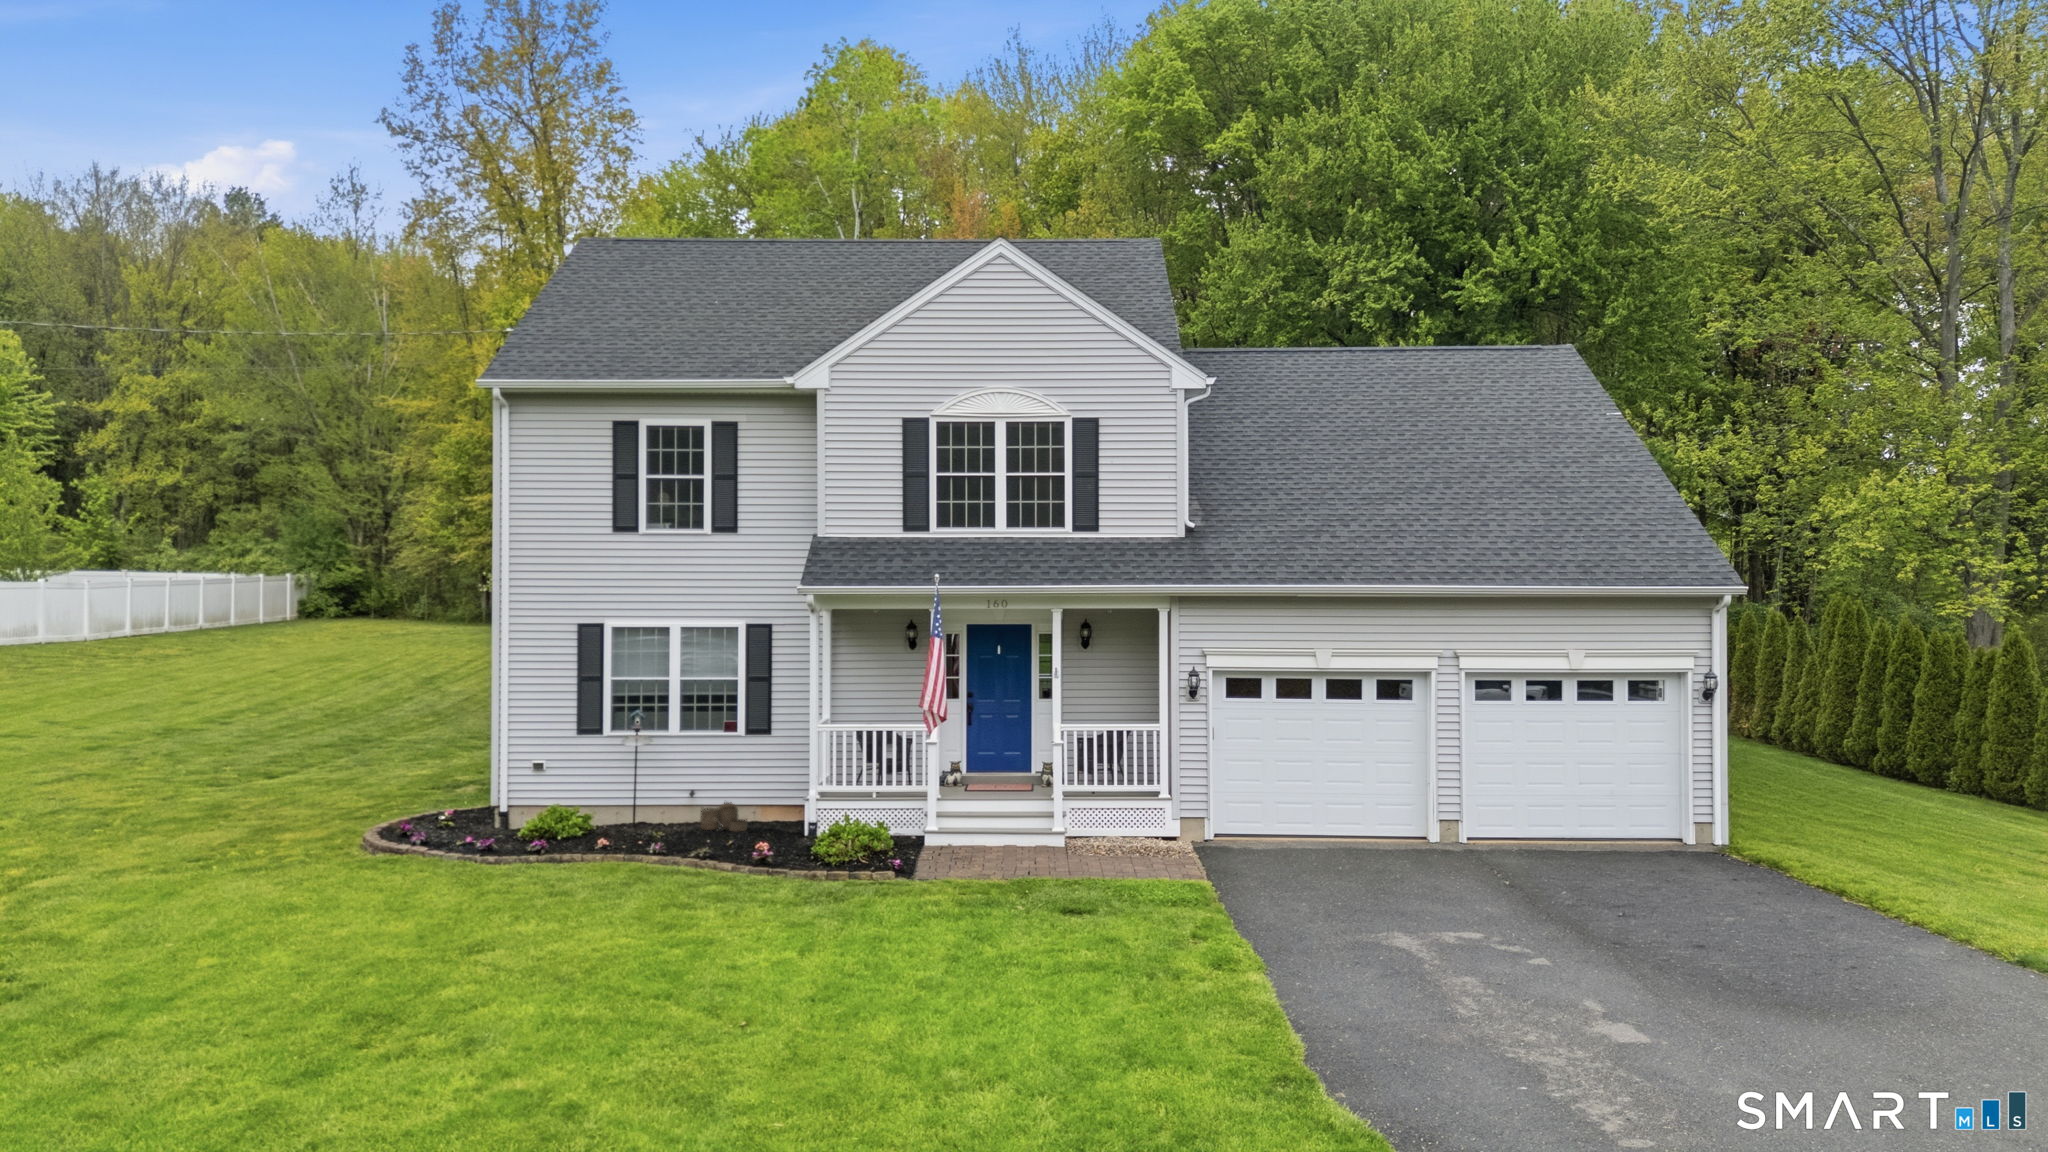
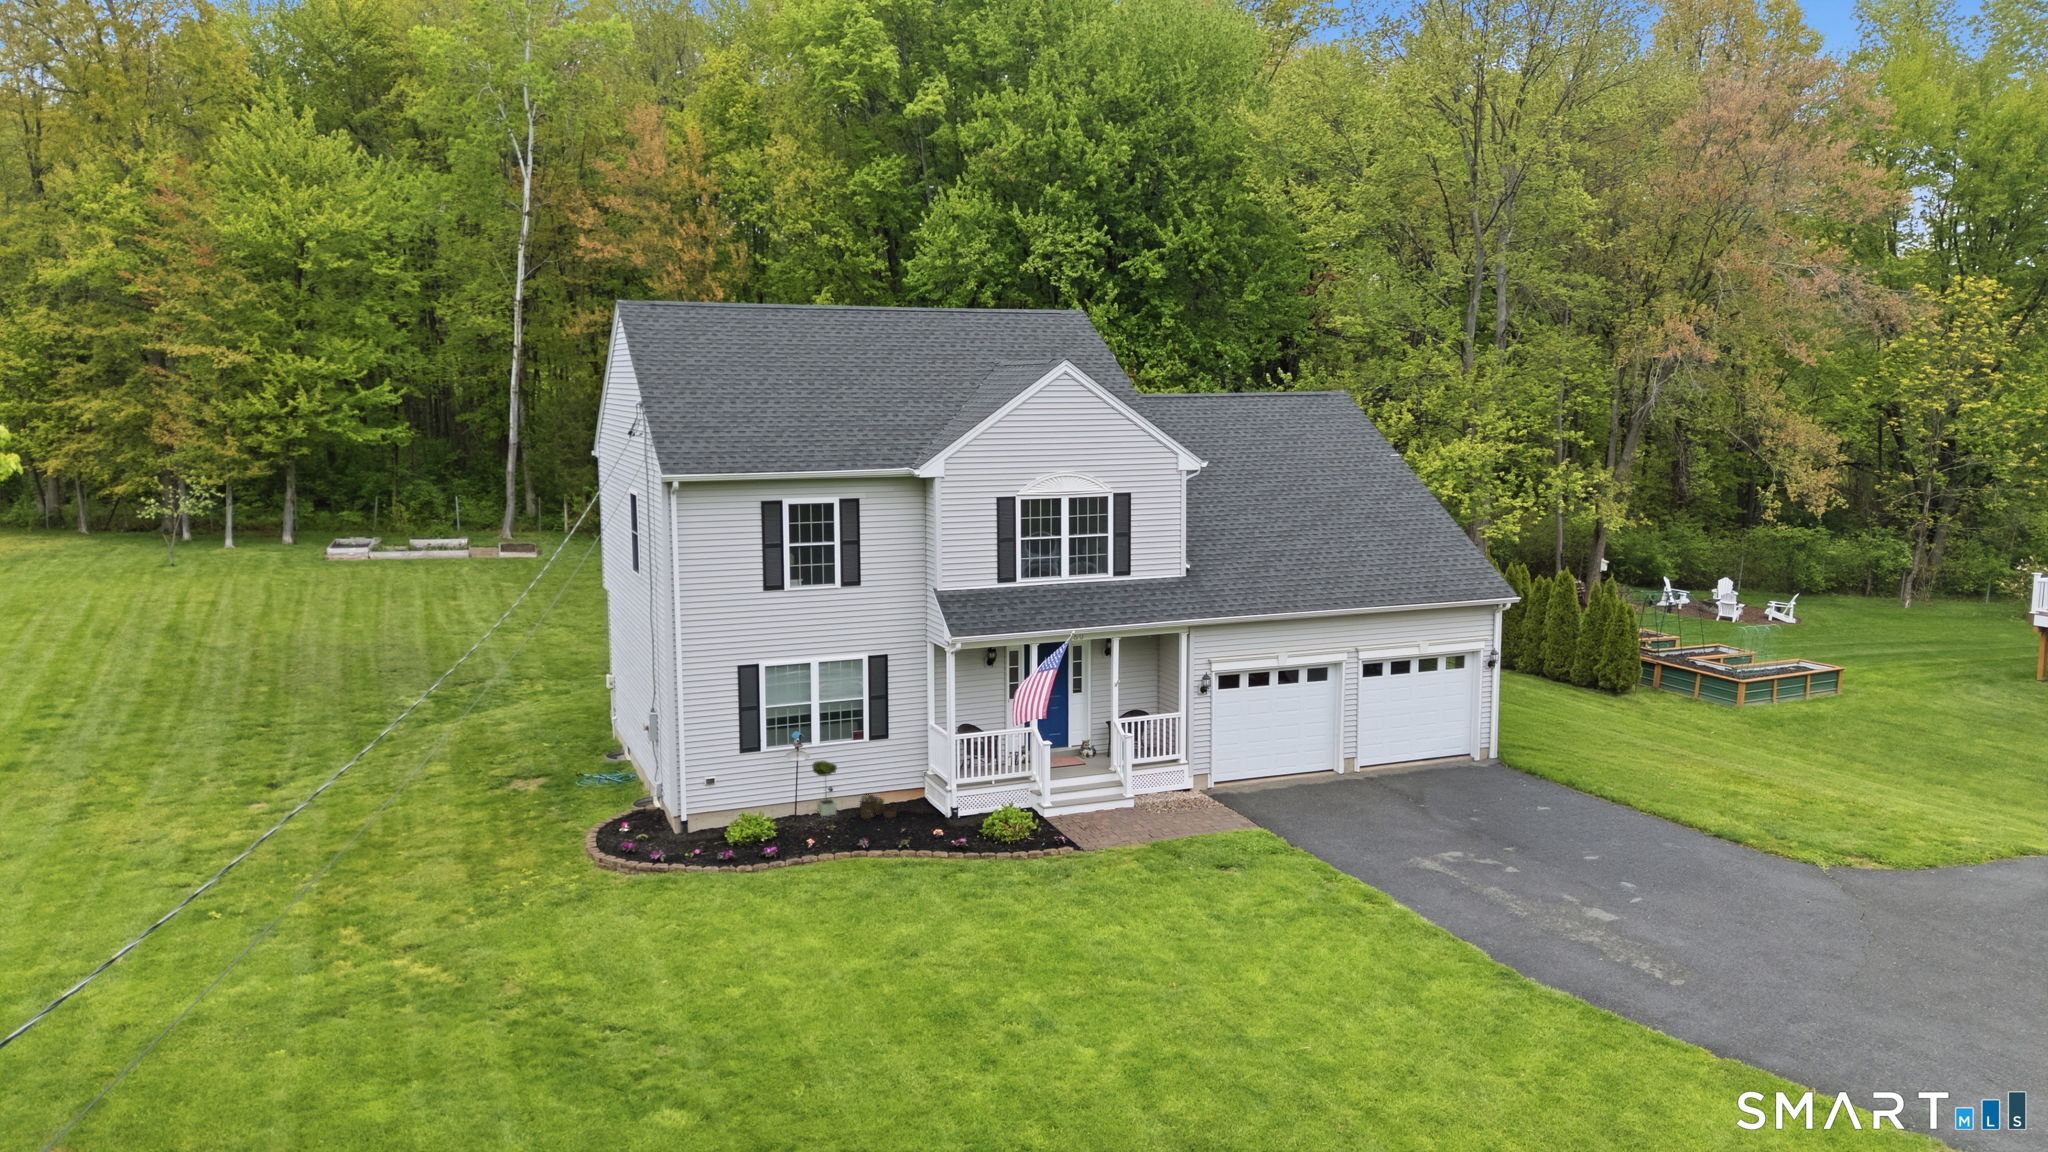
potted tree: none [652,749,684,823] -> present [812,761,837,816]

